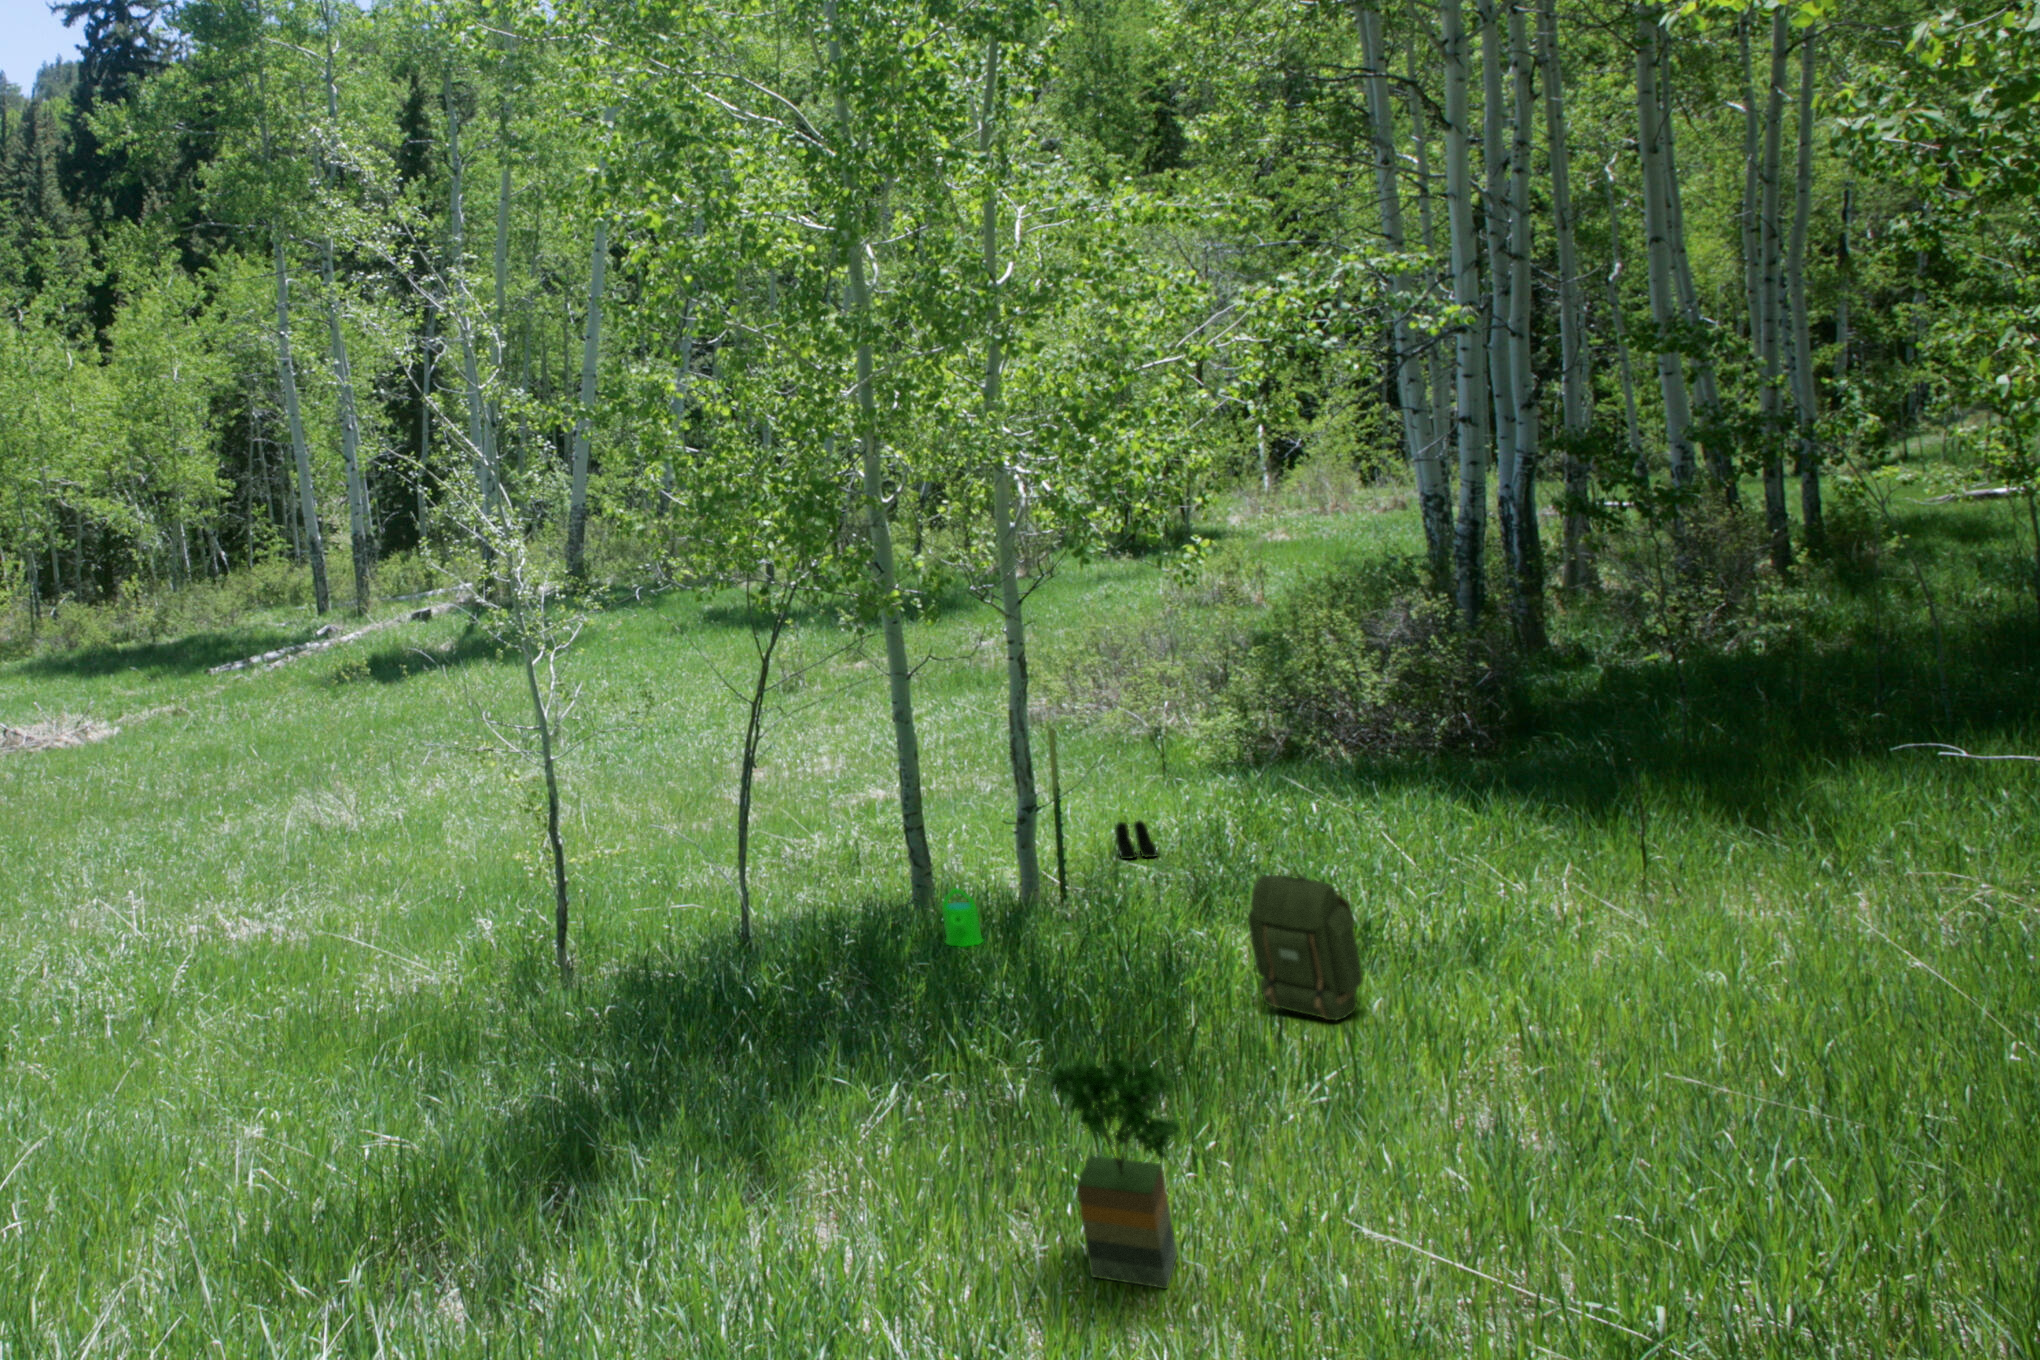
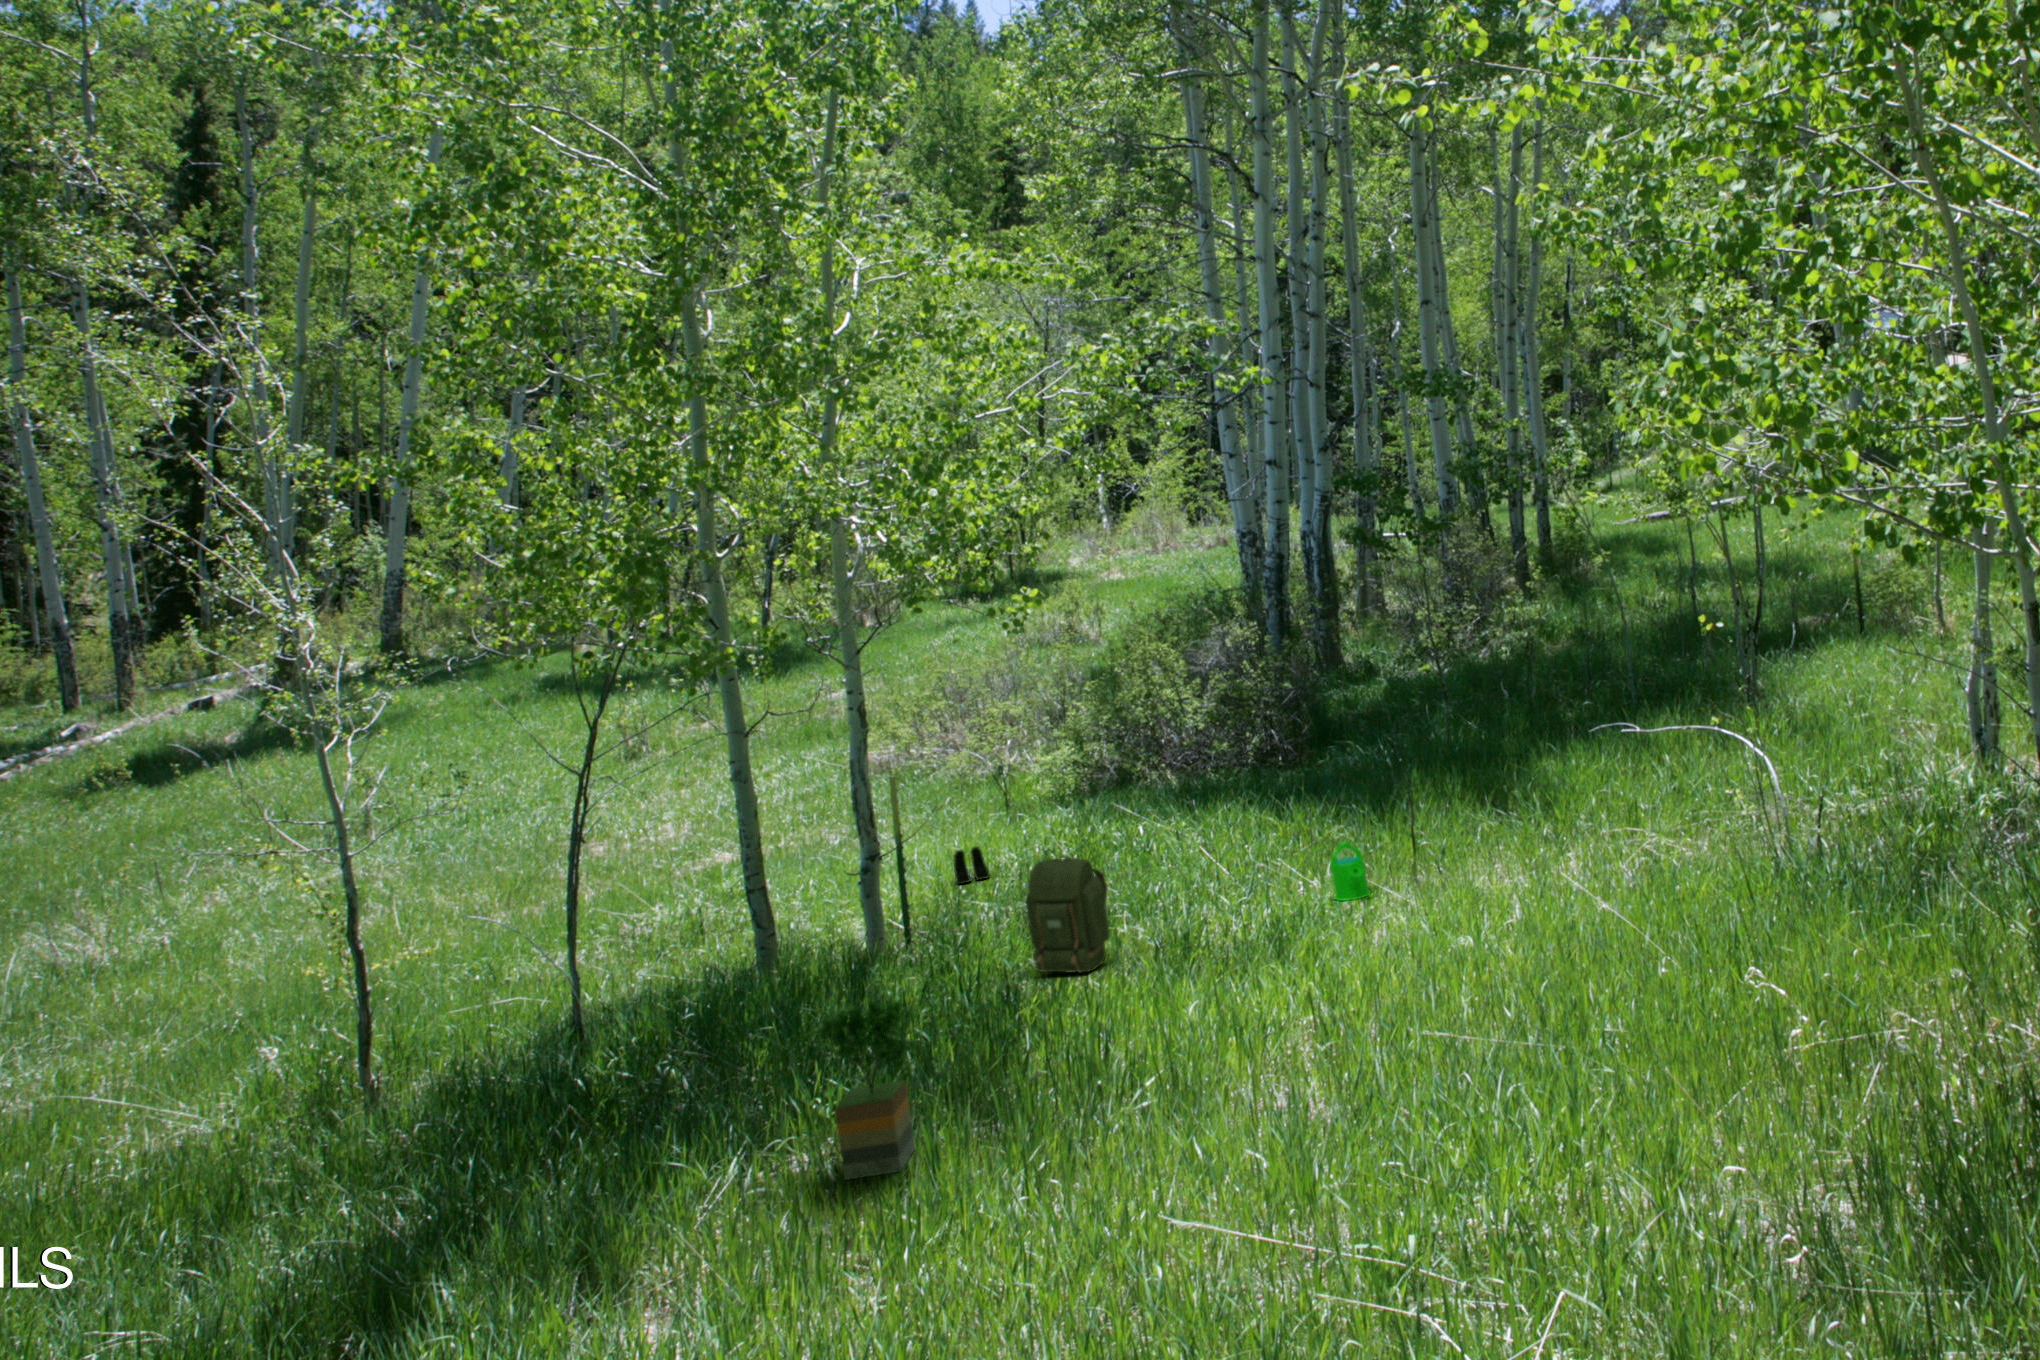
watering can: present [942,888,983,947] -> present [1330,842,1371,901]

